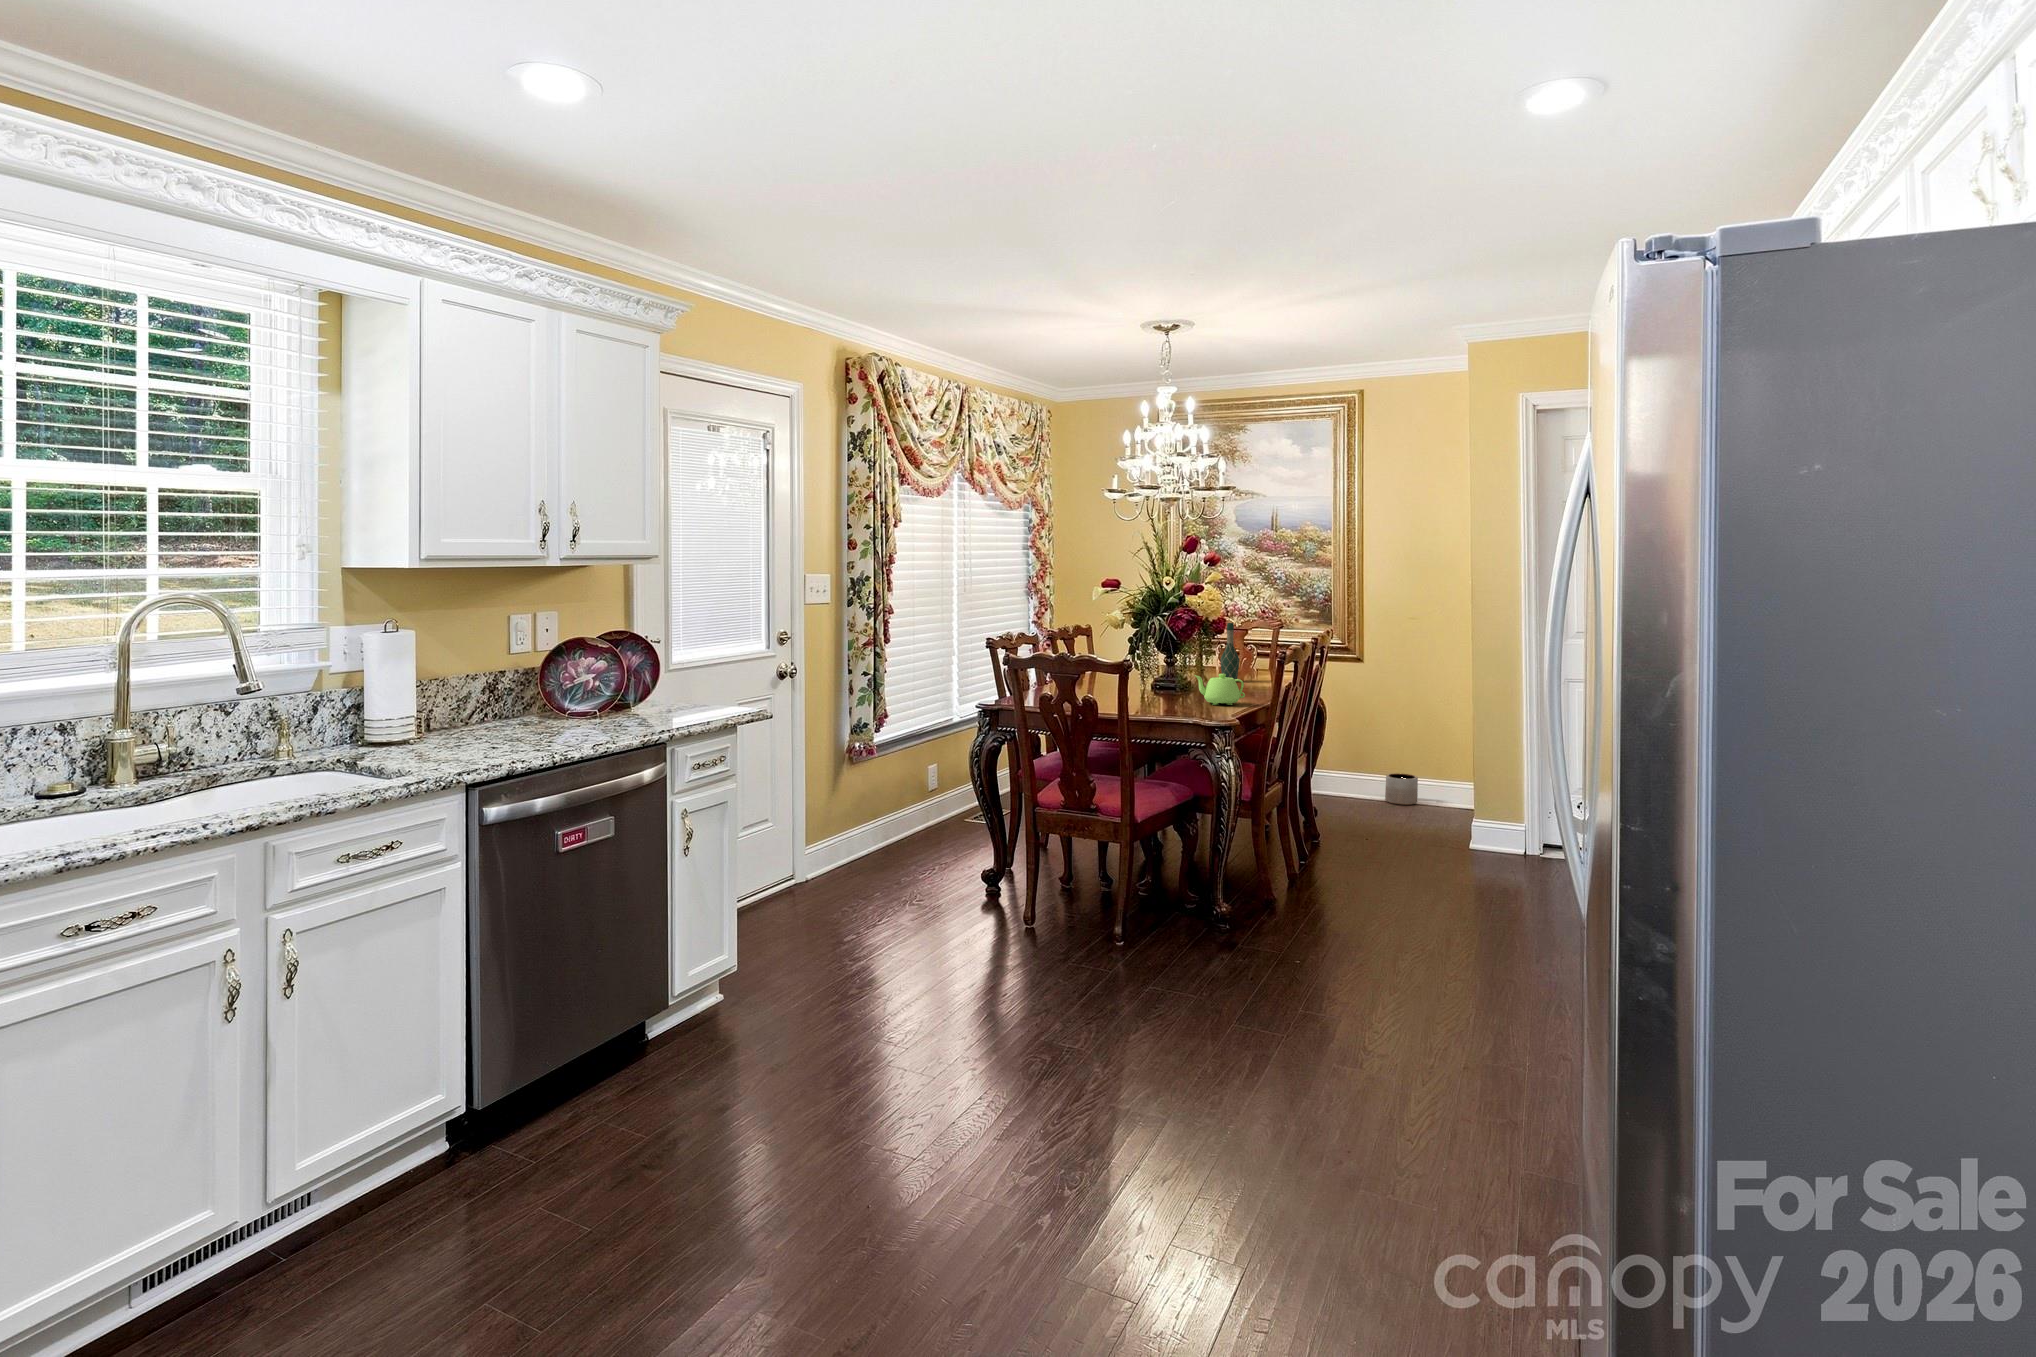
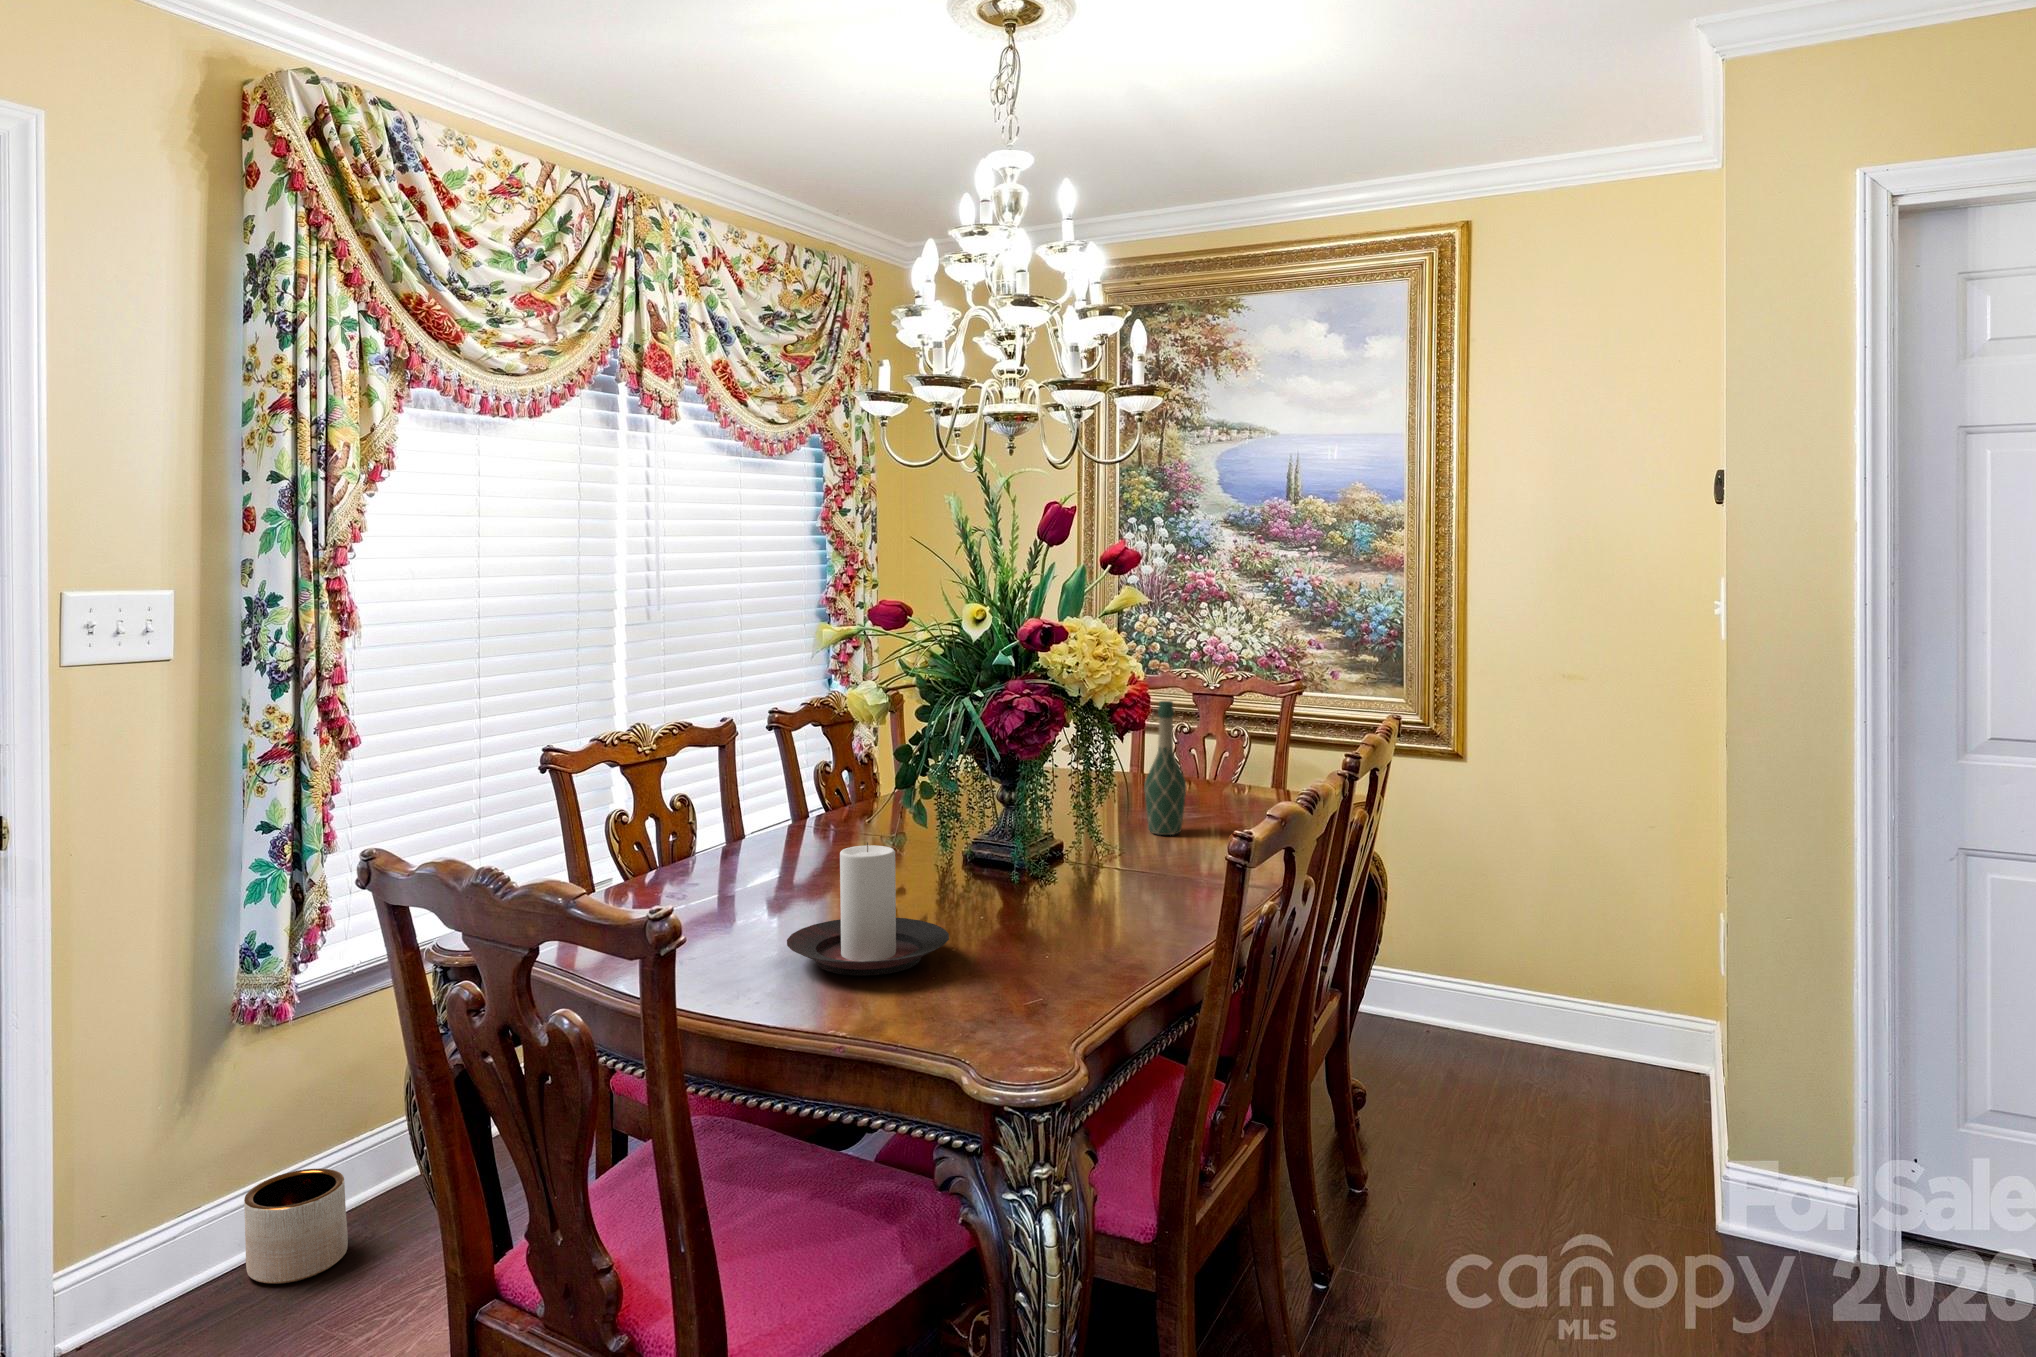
candle holder: none [1114,663,1173,709] -> present [787,842,949,976]
teapot: present [1195,674,1245,705] -> none [1020,861,1154,949]
planter: present [1385,773,1418,805] -> present [244,1168,348,1284]

